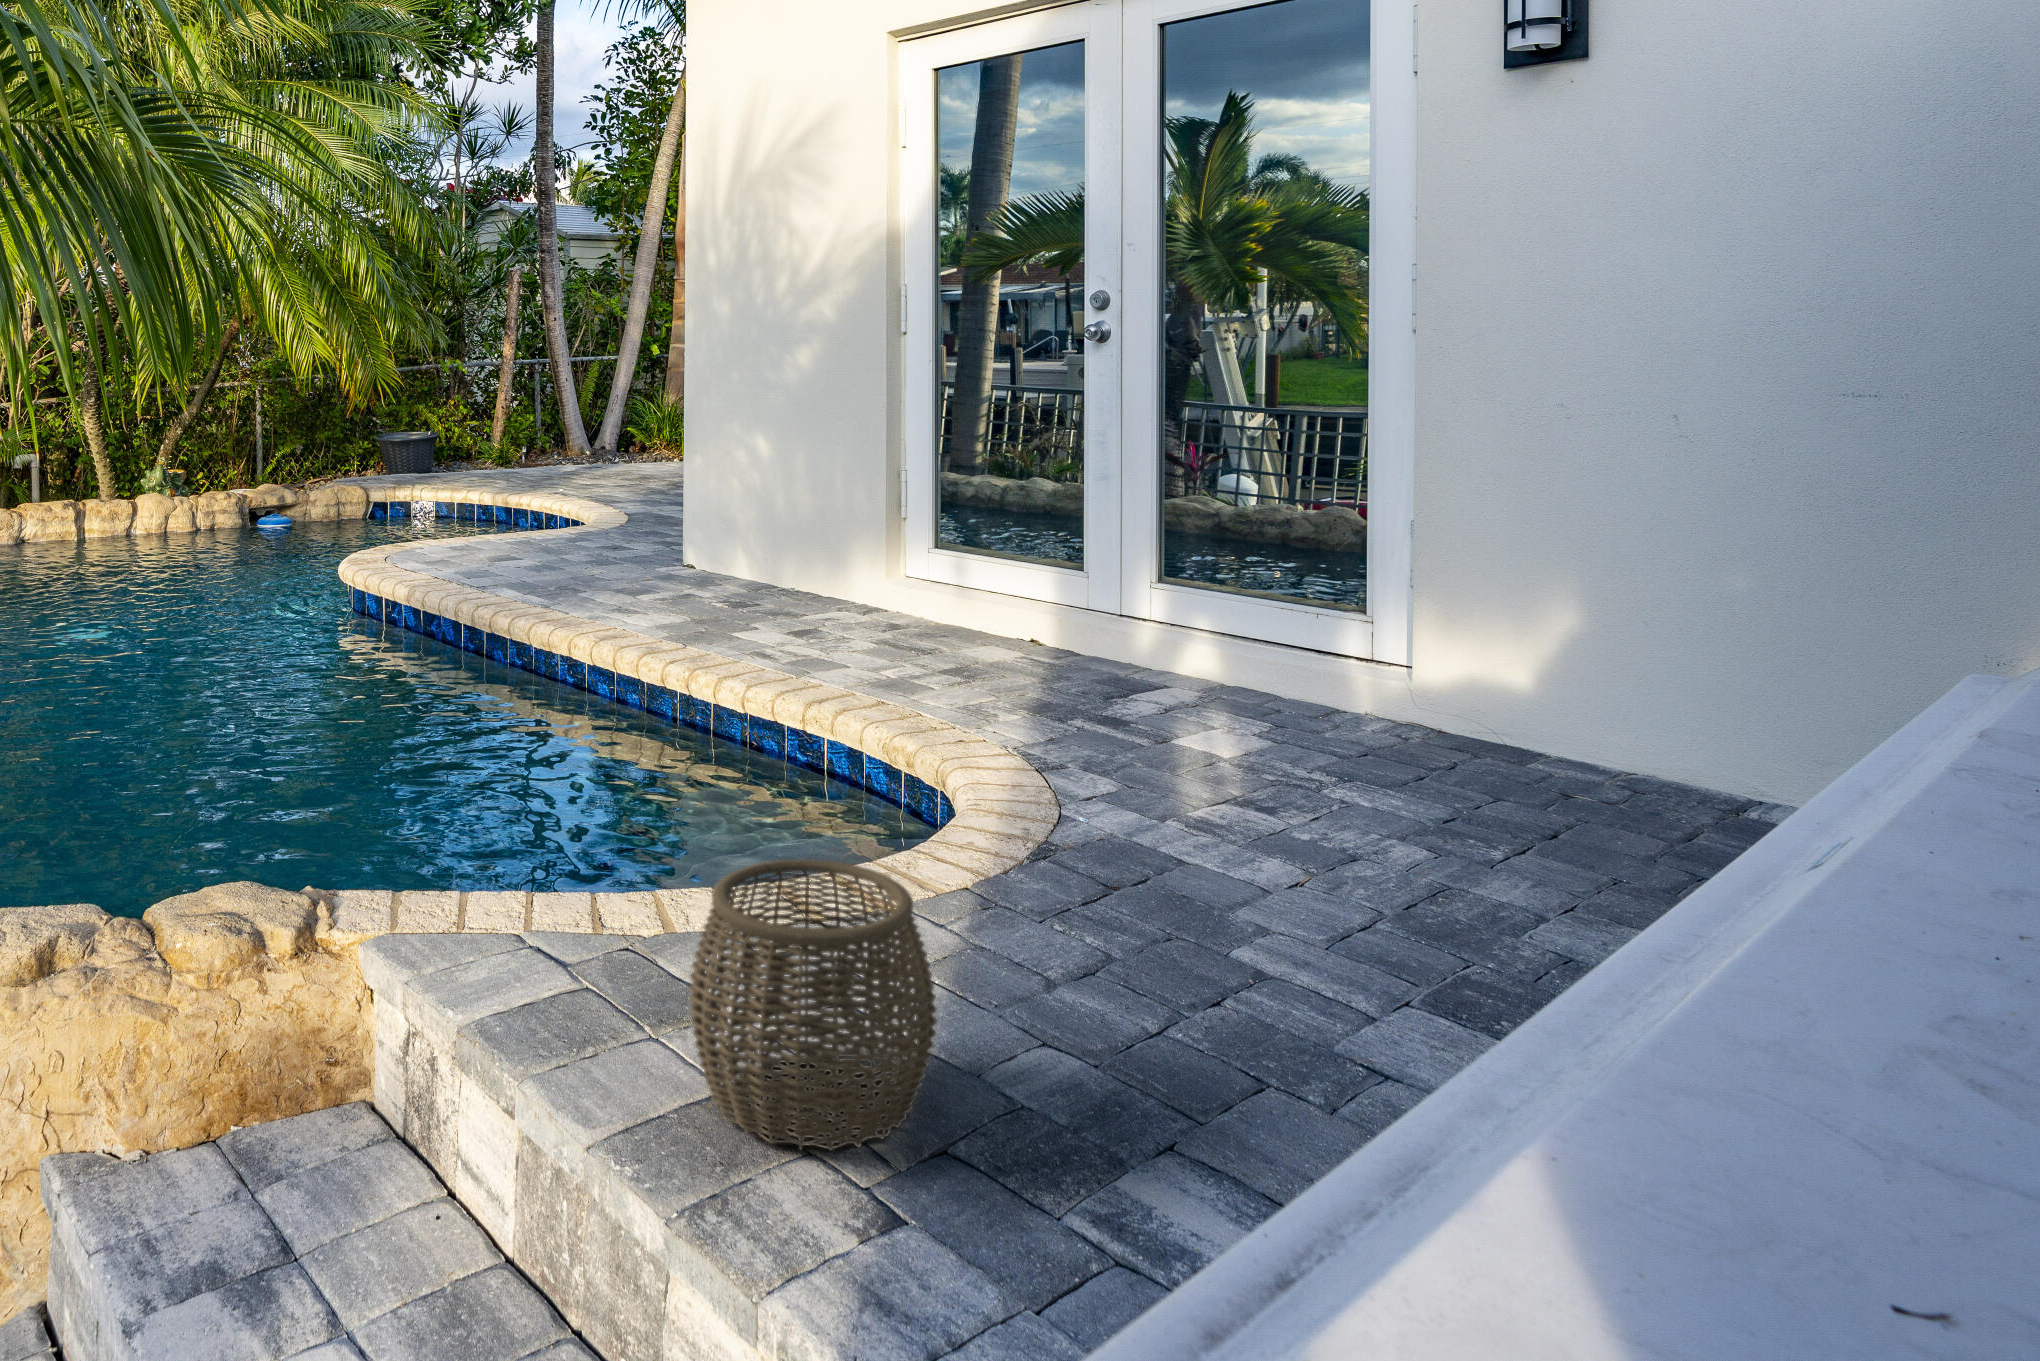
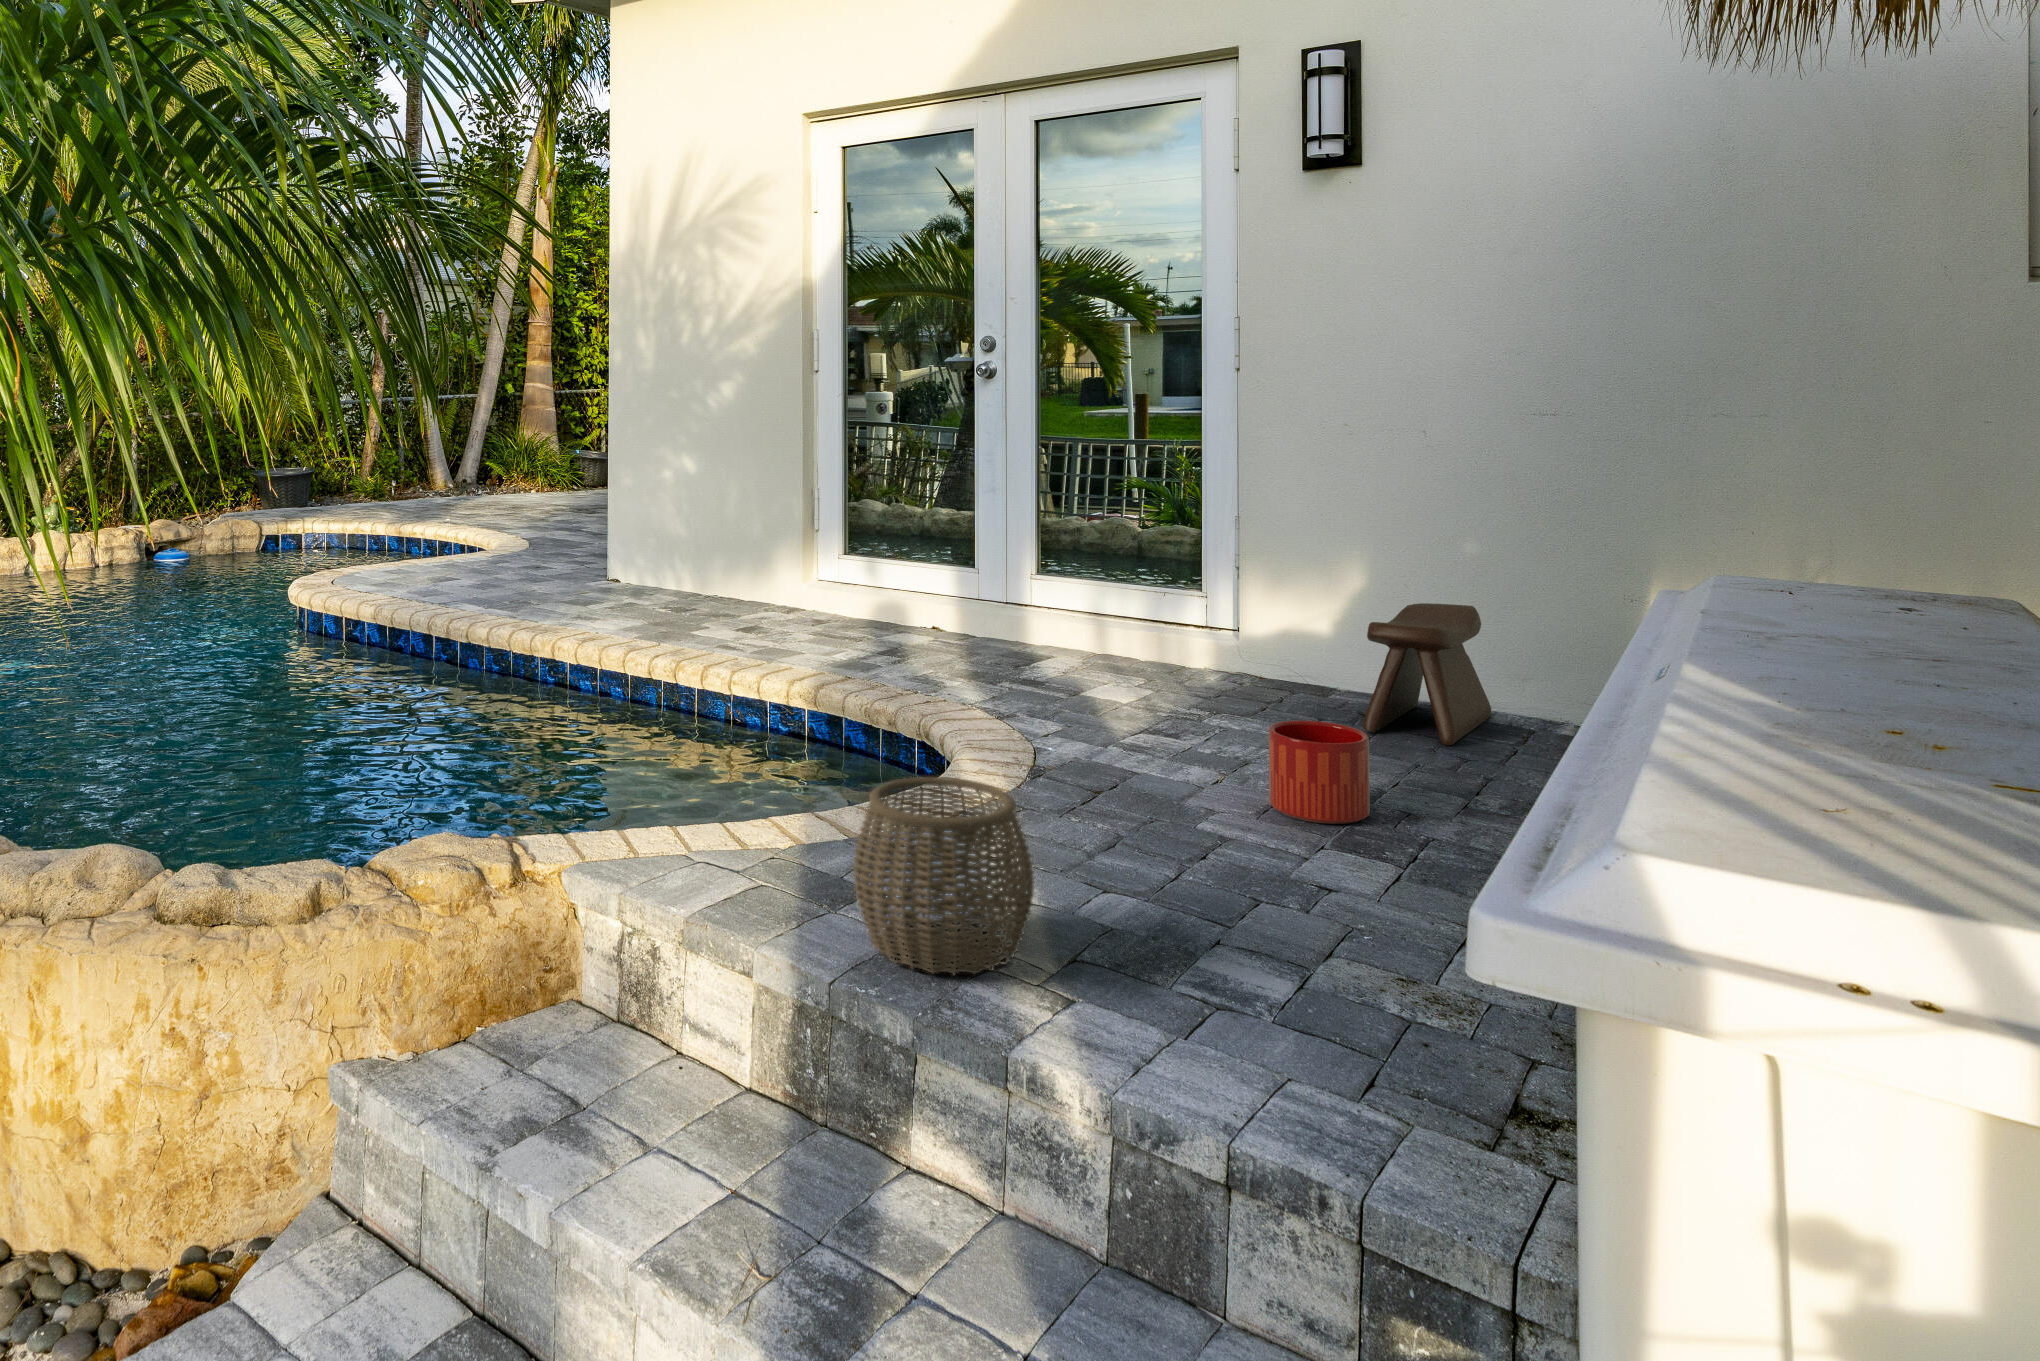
stool: none [1542,642,1734,839] -> present [1363,603,1491,745]
planter: none [1368,799,1511,949] -> present [1269,720,1370,824]

